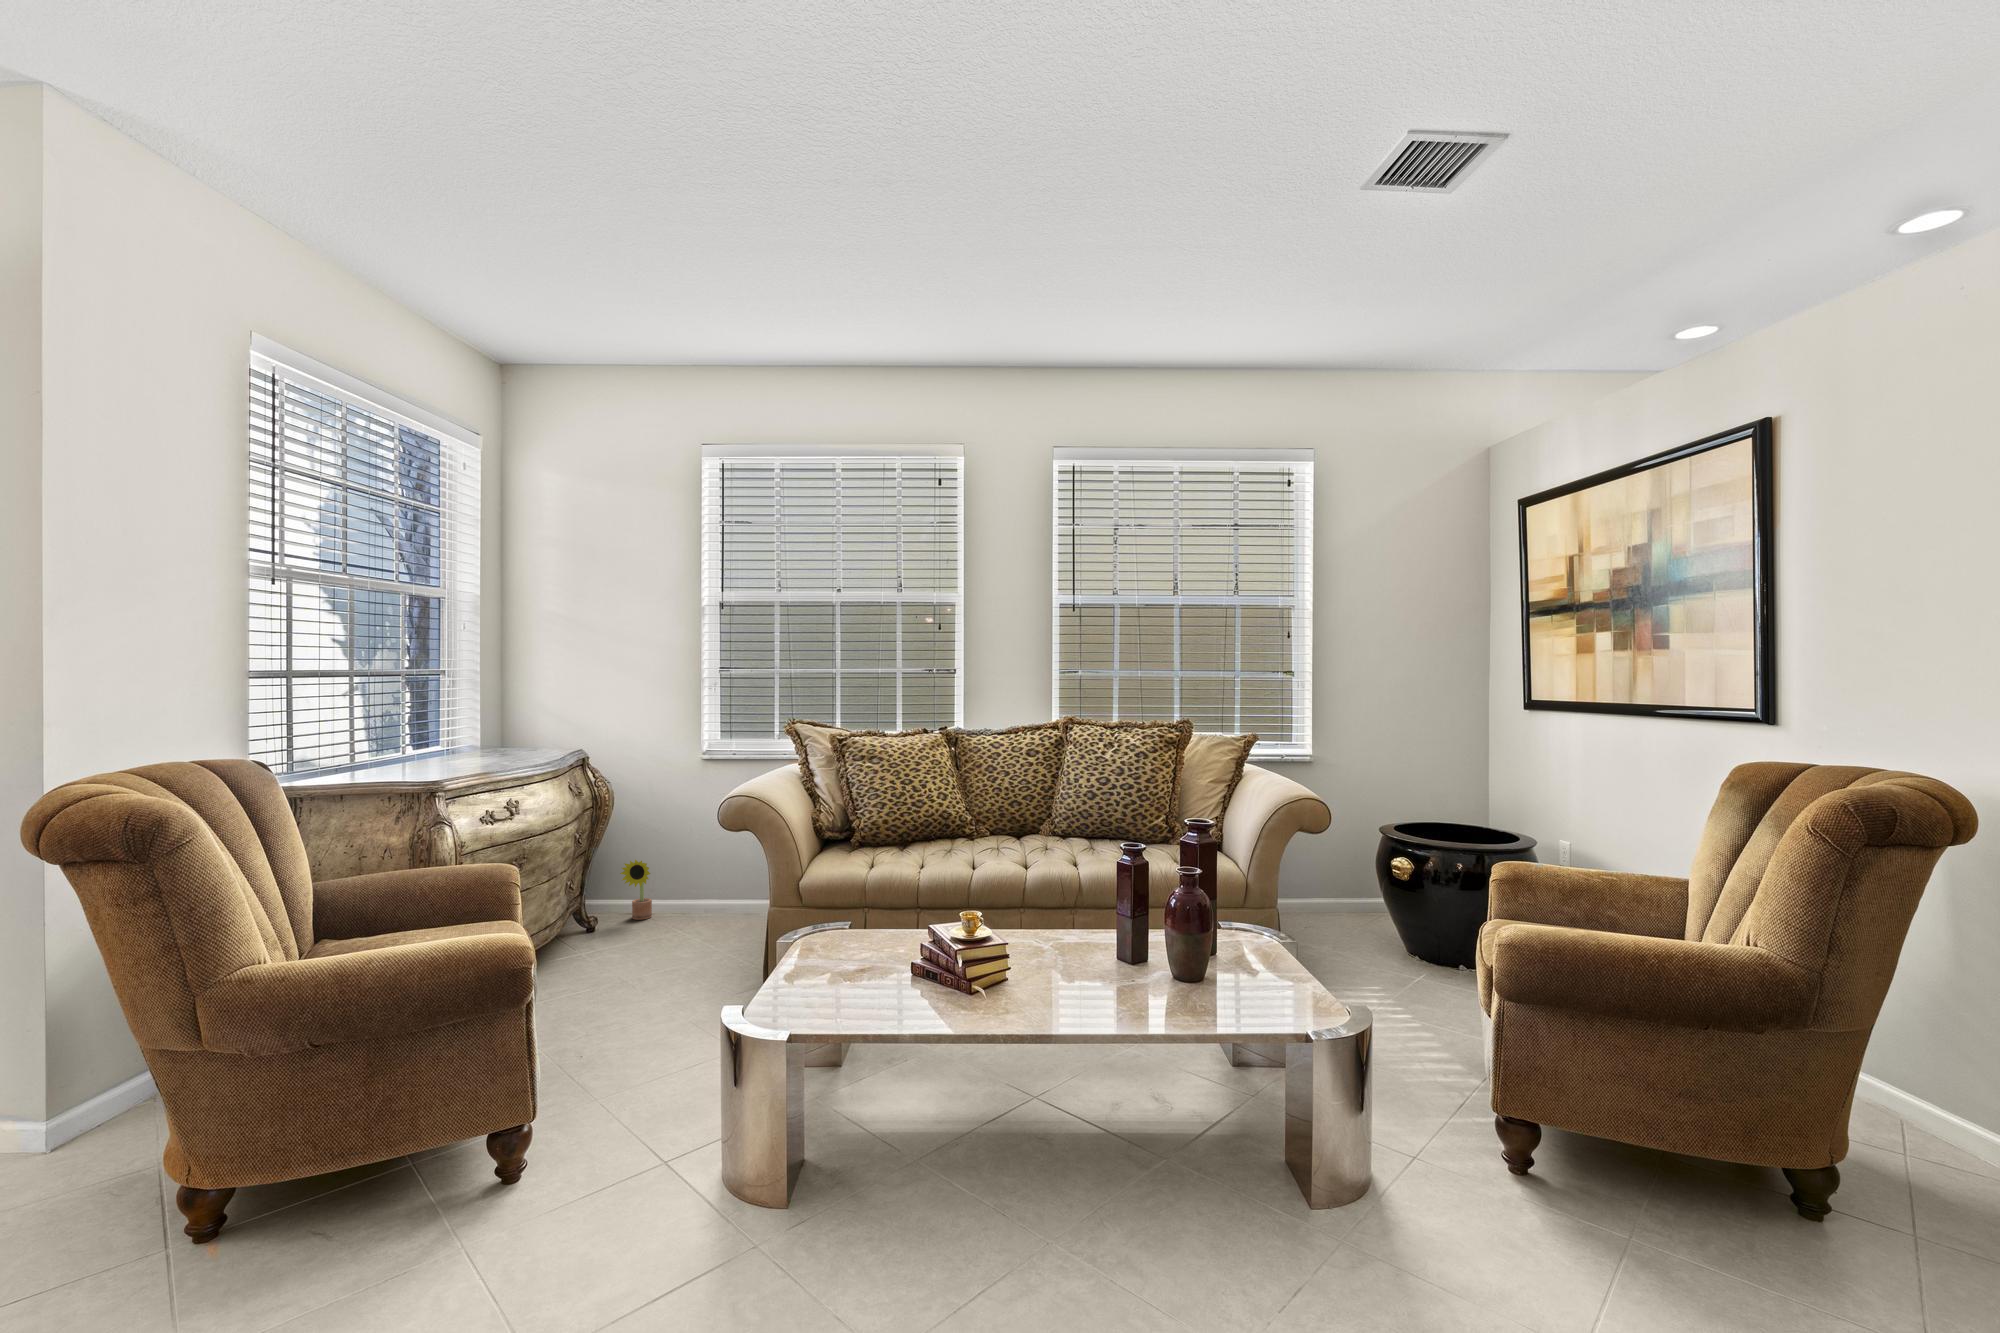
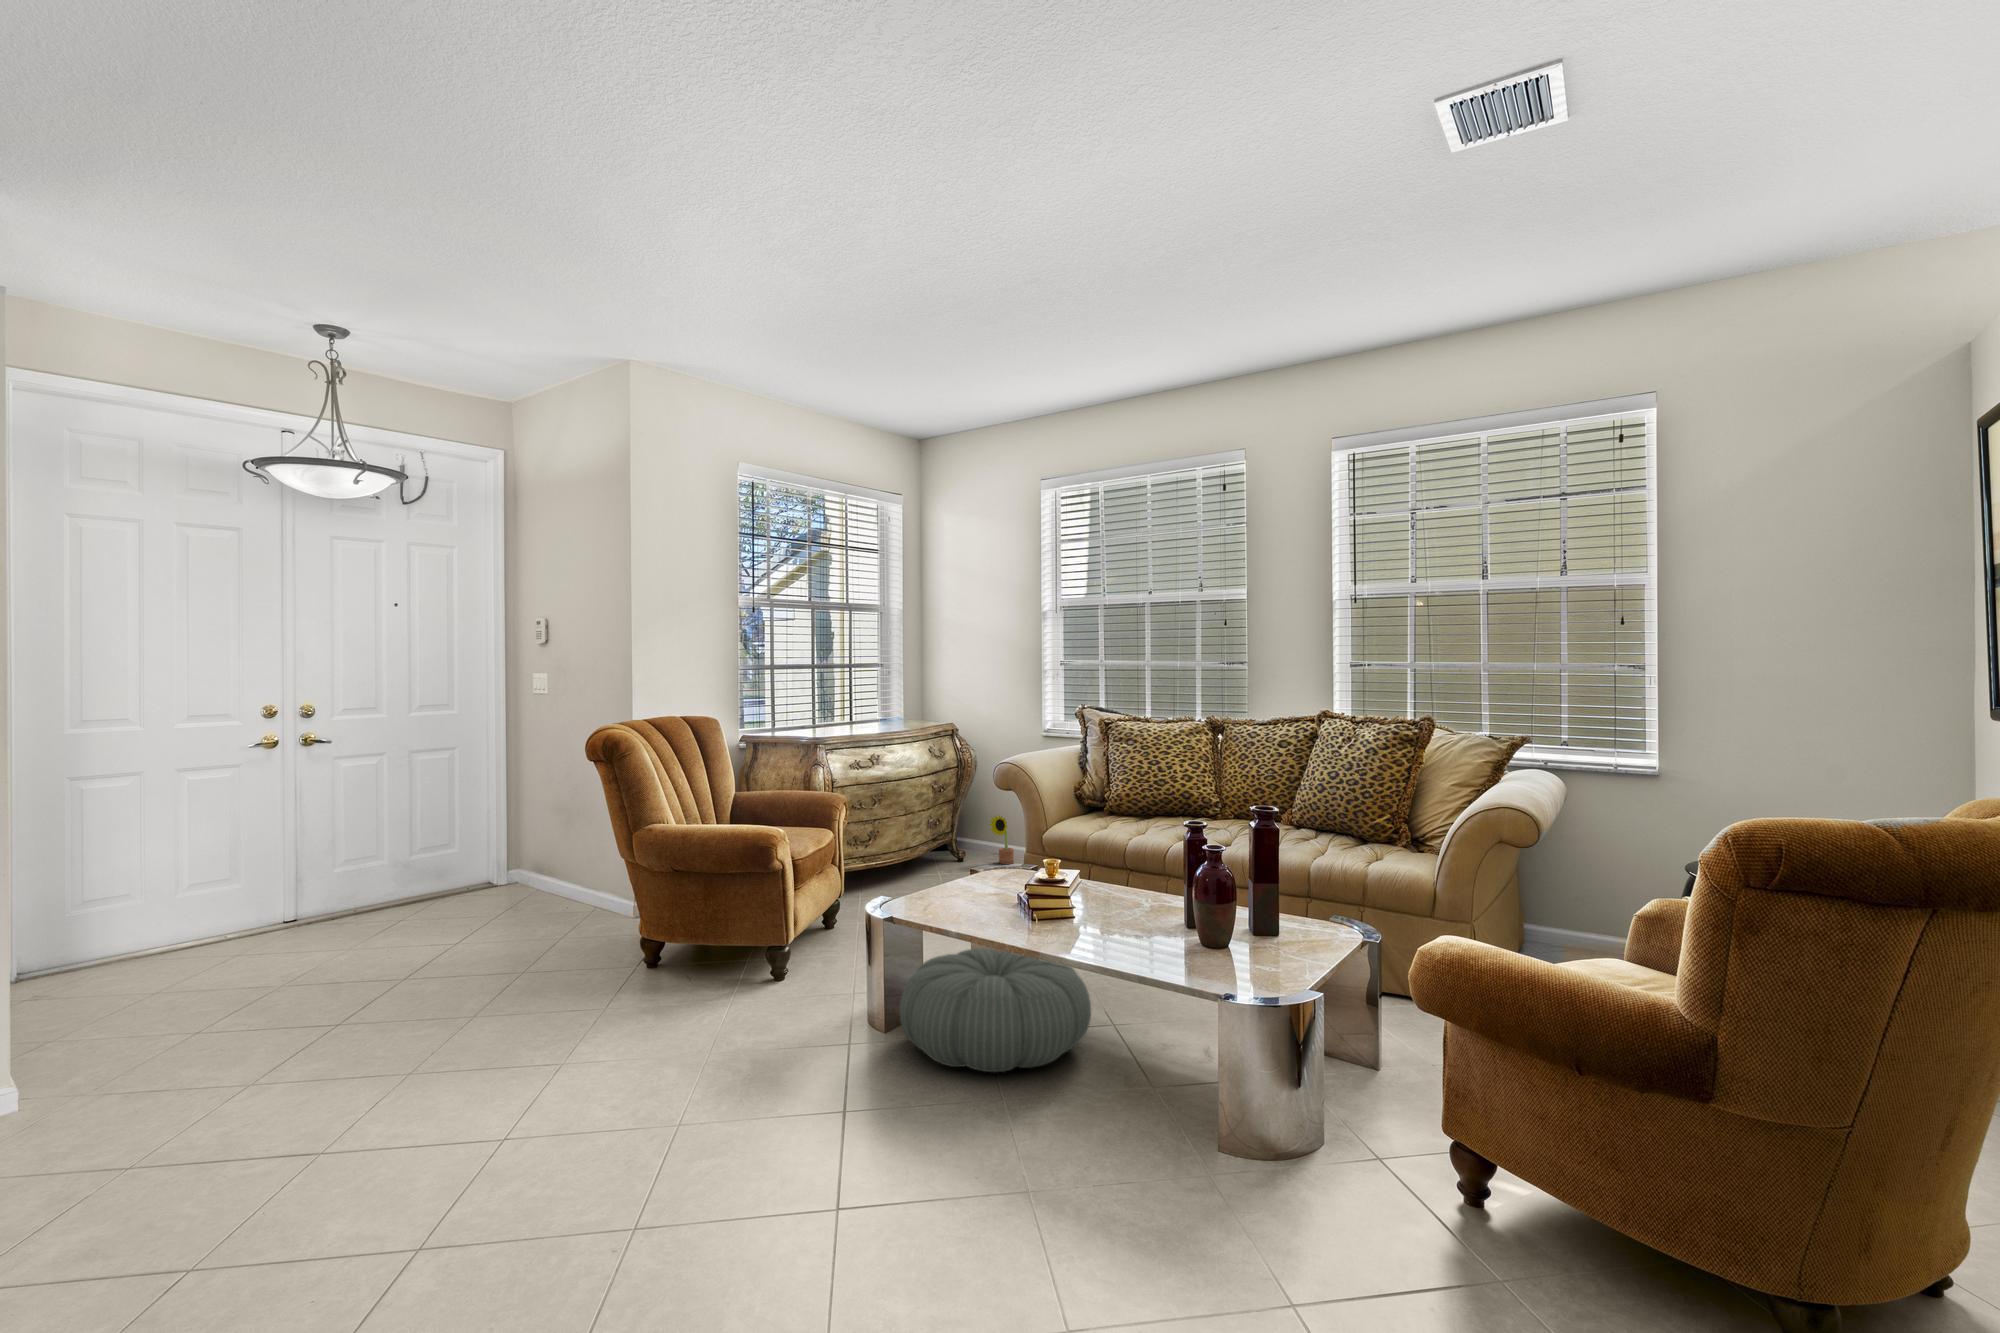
pouf: none [890,1050,1158,1265] -> present [900,948,1091,1072]

